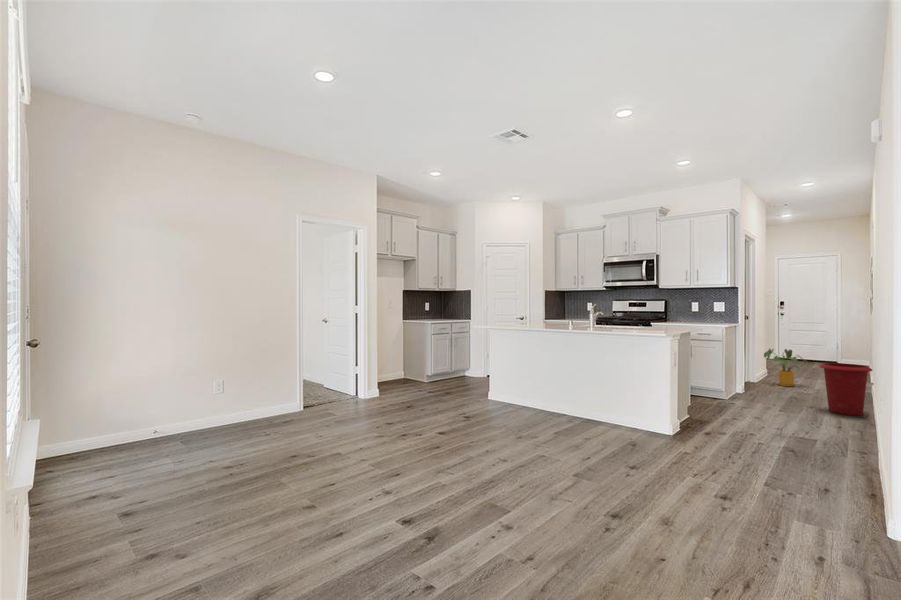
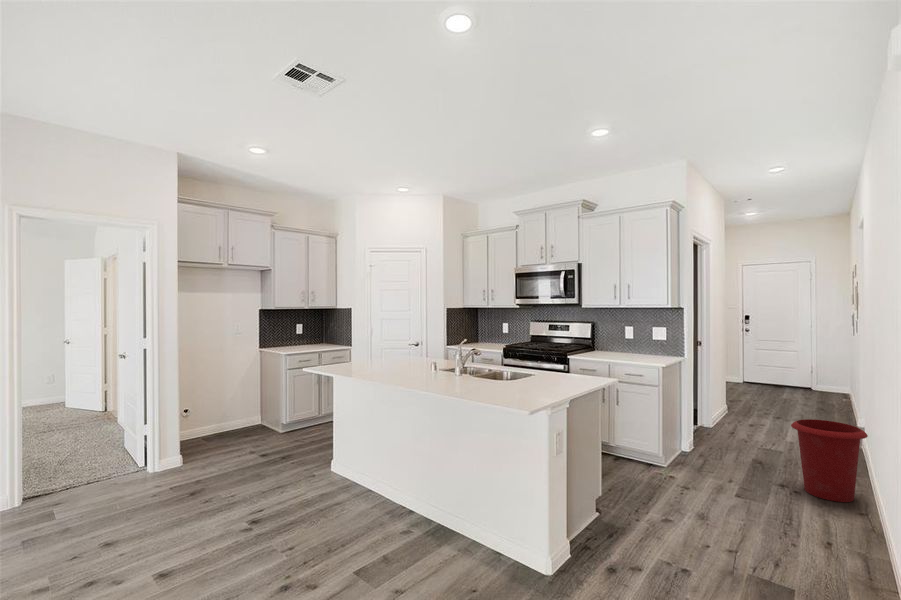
house plant: present [764,349,808,386] -> none [720,383,777,434]

